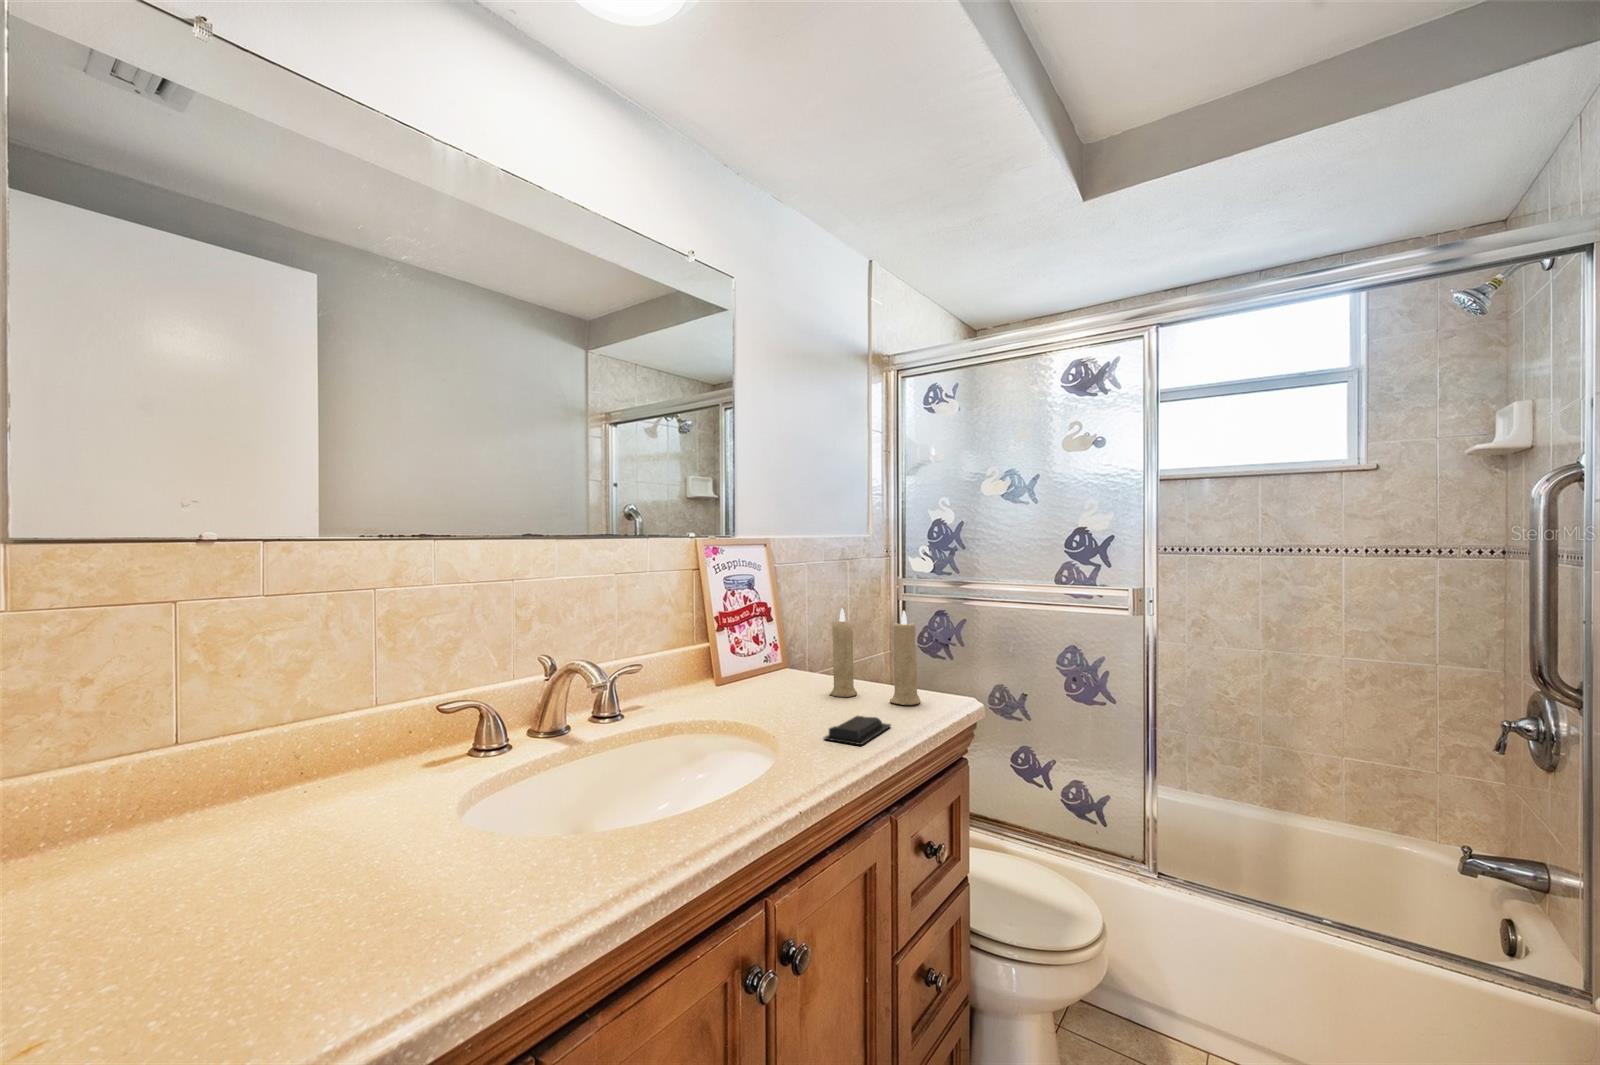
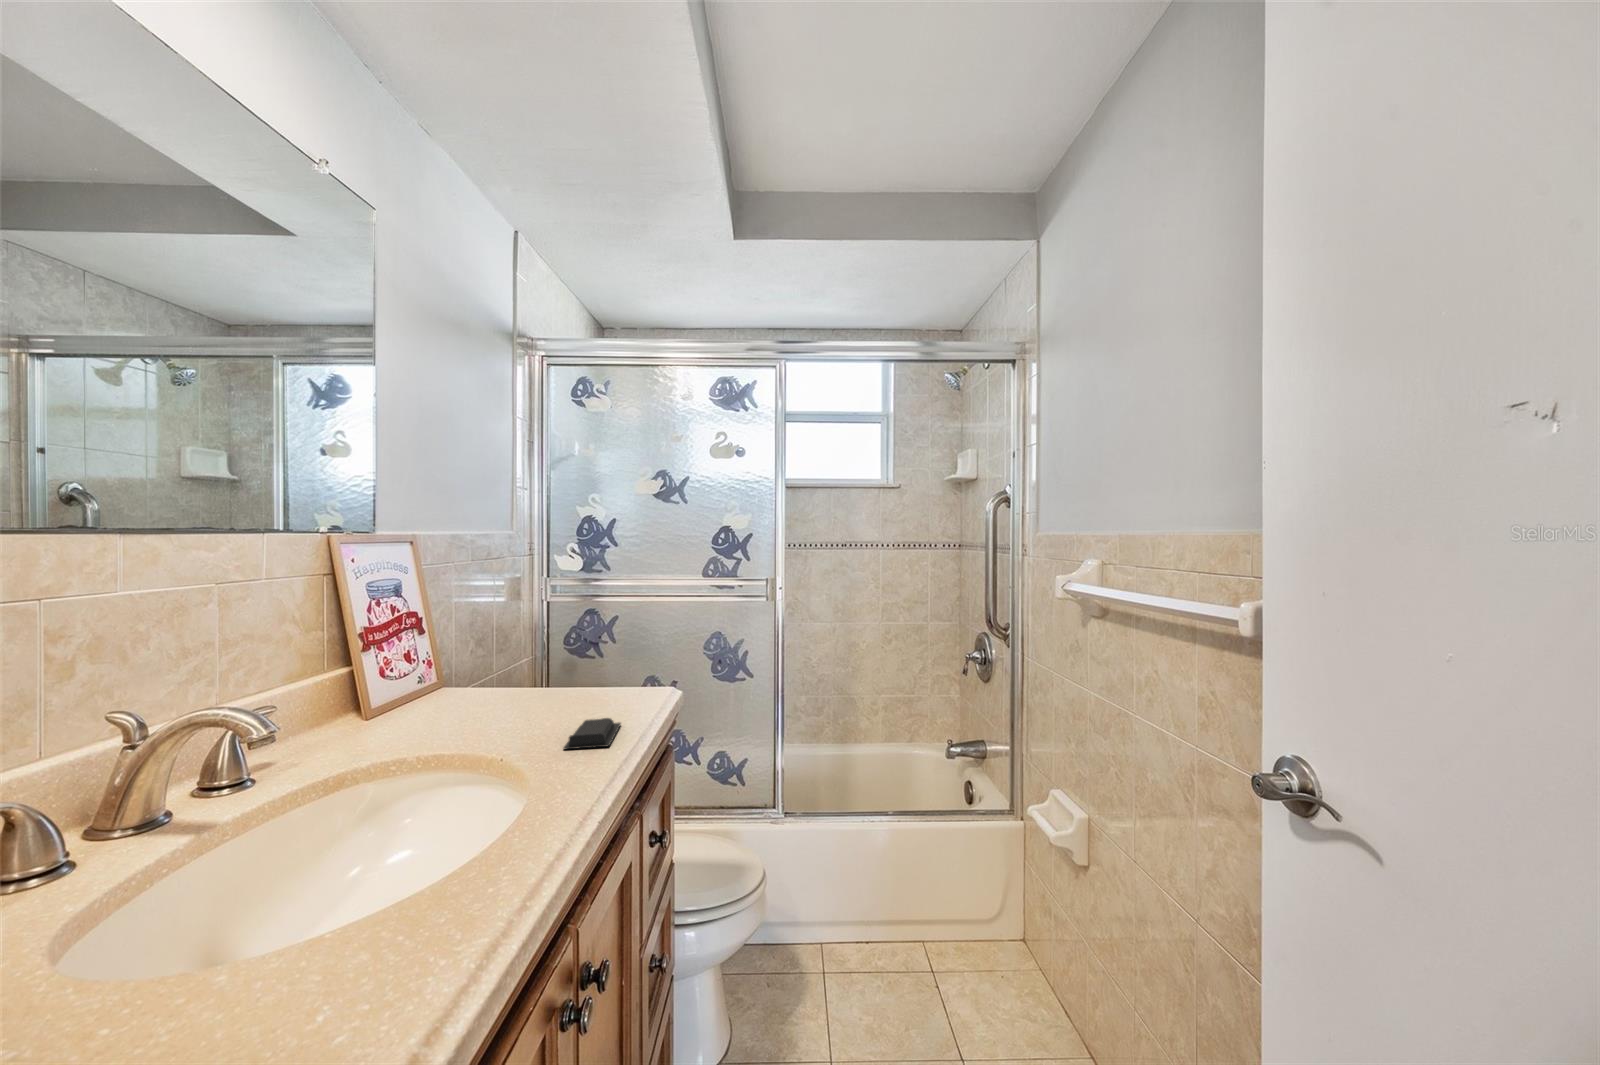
candle: present [830,608,920,705] -> none [523,605,628,707]

